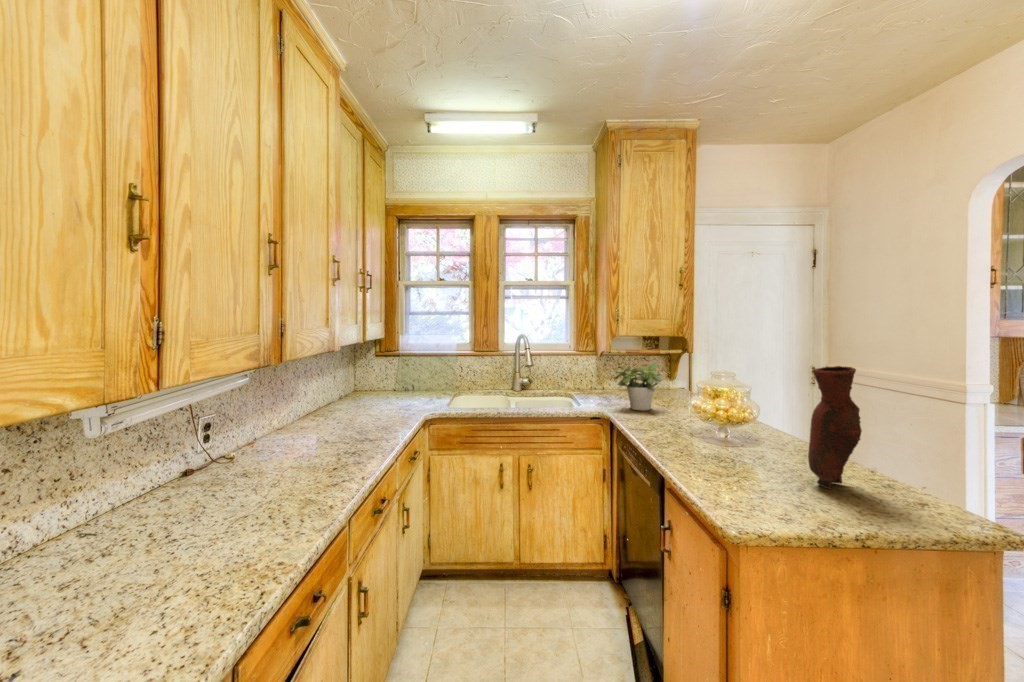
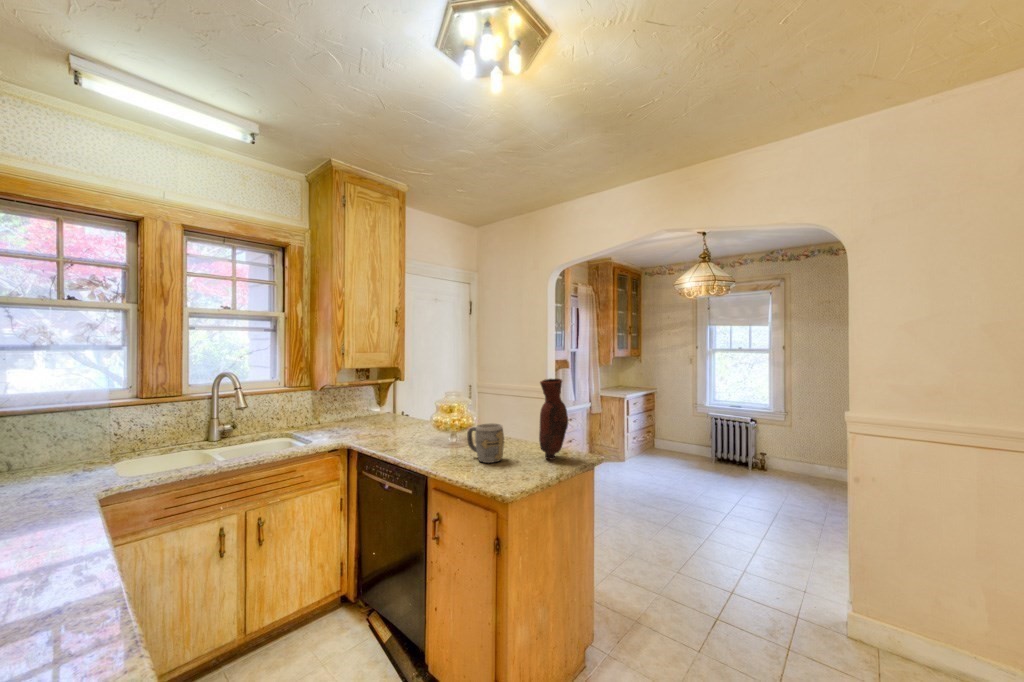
potted plant: present [614,364,662,410] -> none [348,391,395,436]
mug: none [710,417,755,469] -> present [467,423,504,463]

